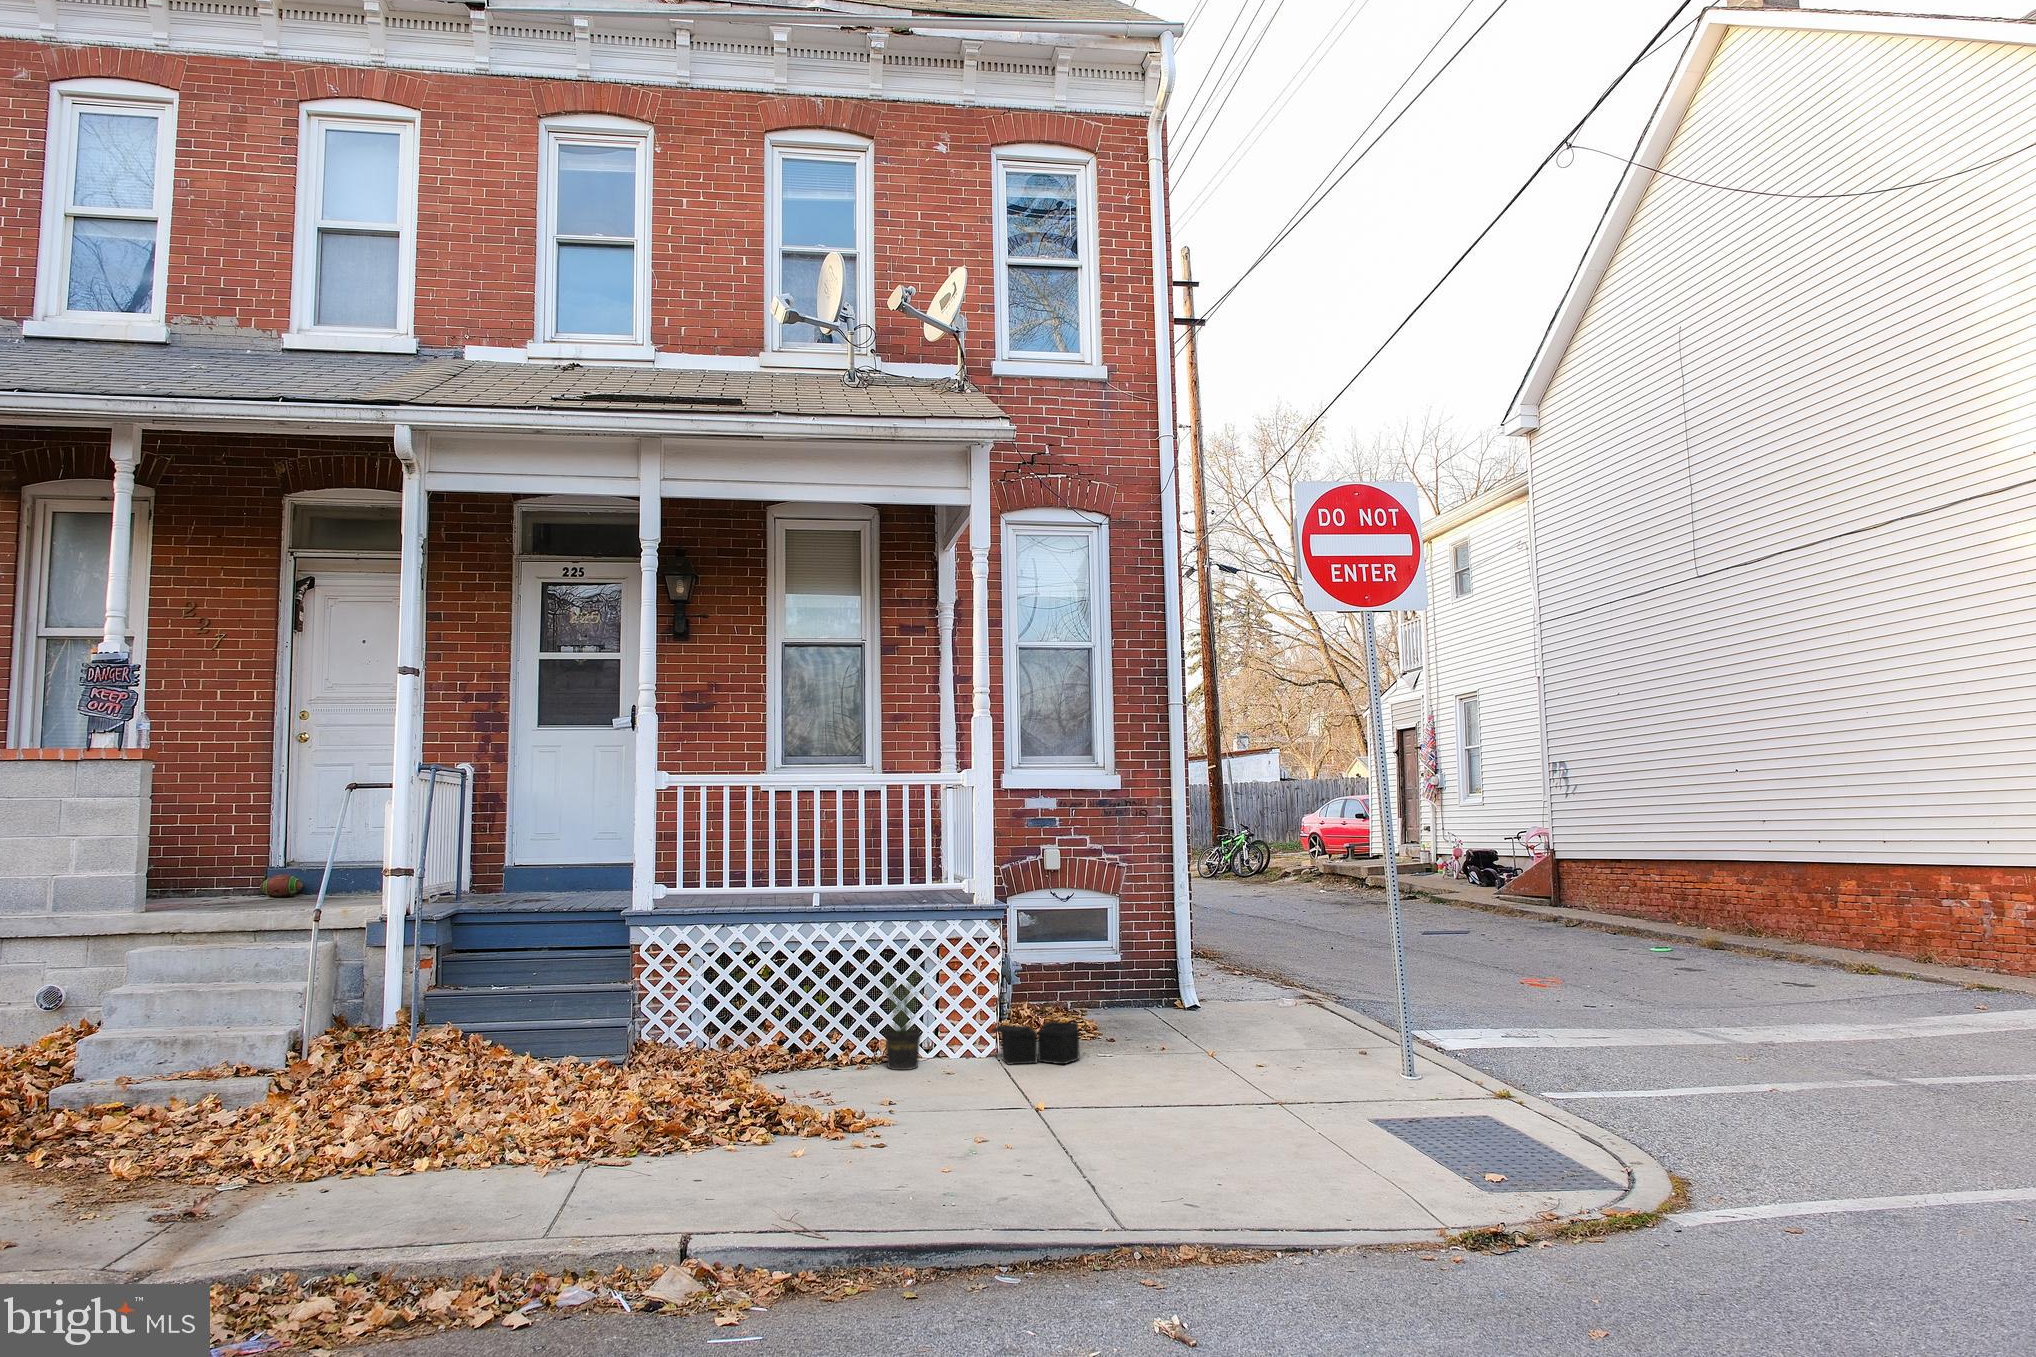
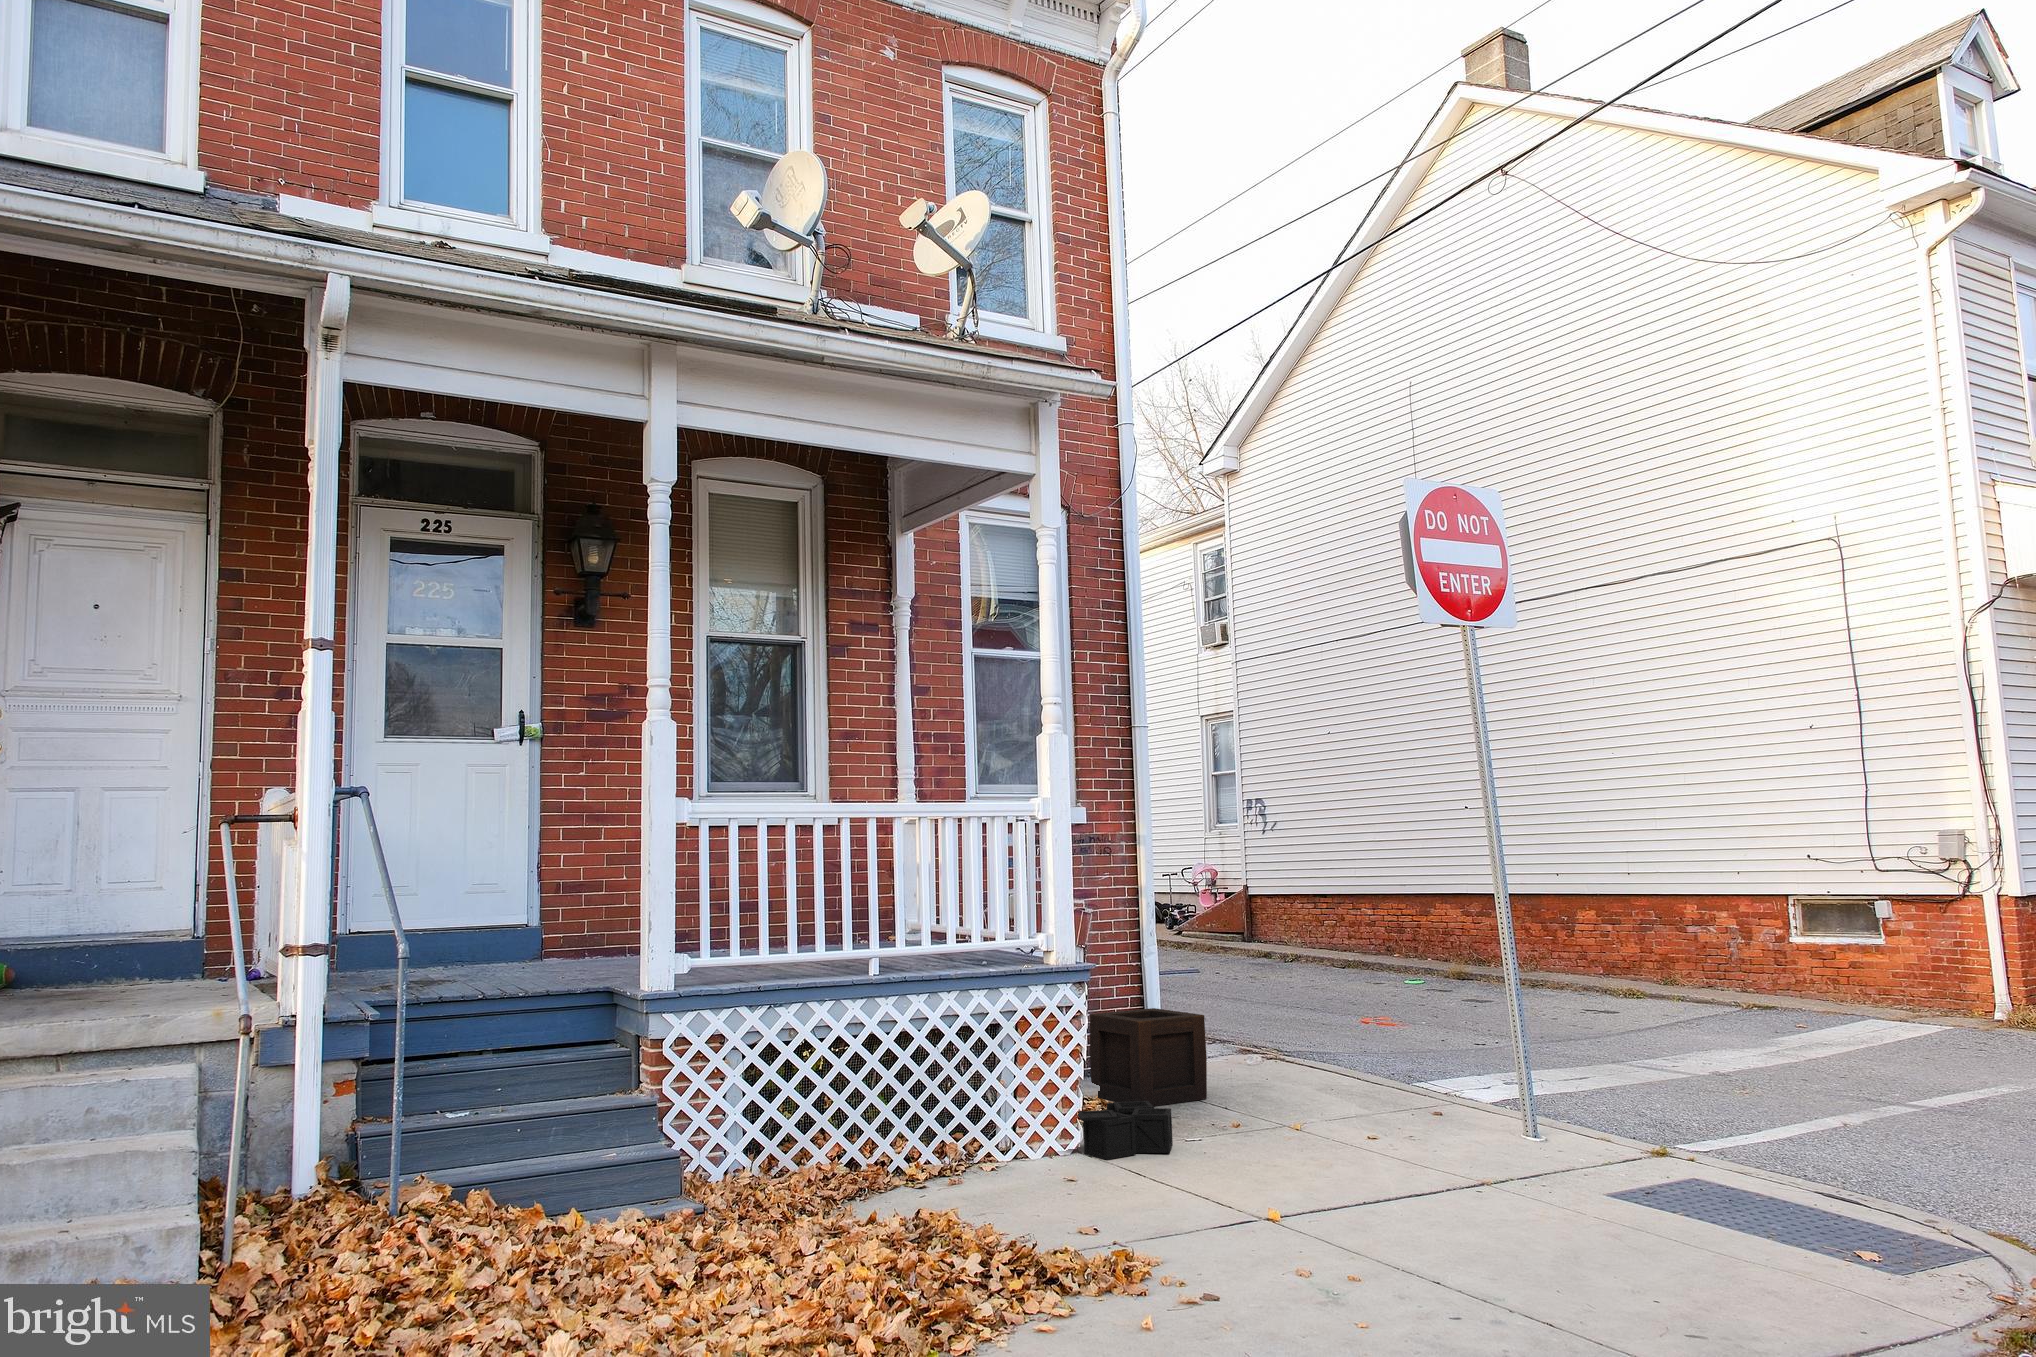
wooden crate: none [1109,949,1196,1031] -> present [1090,1008,1207,1106]
potted plant: present [884,974,922,1070] -> none [952,1040,1030,1180]

